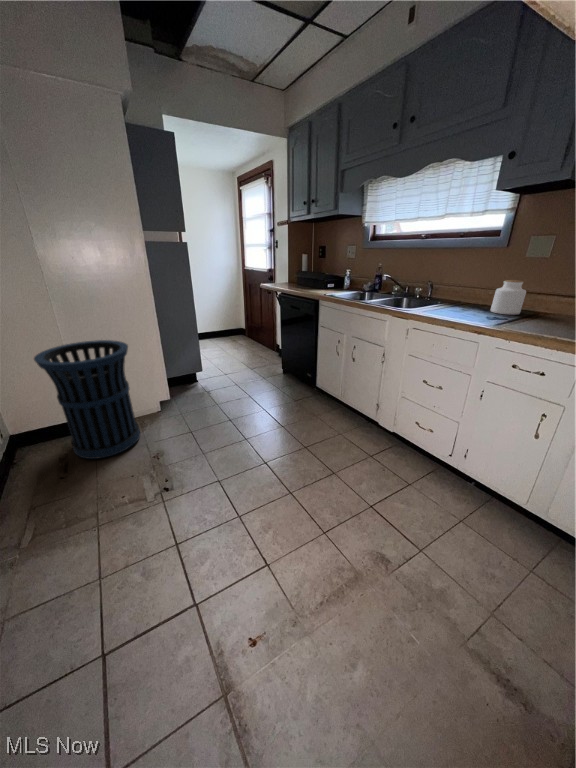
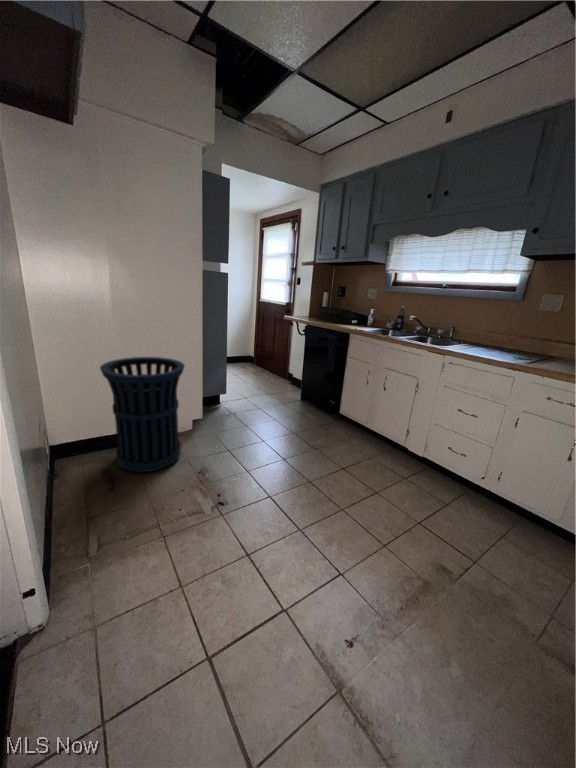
jar: present [491,280,526,315] -> none [511,328,543,357]

